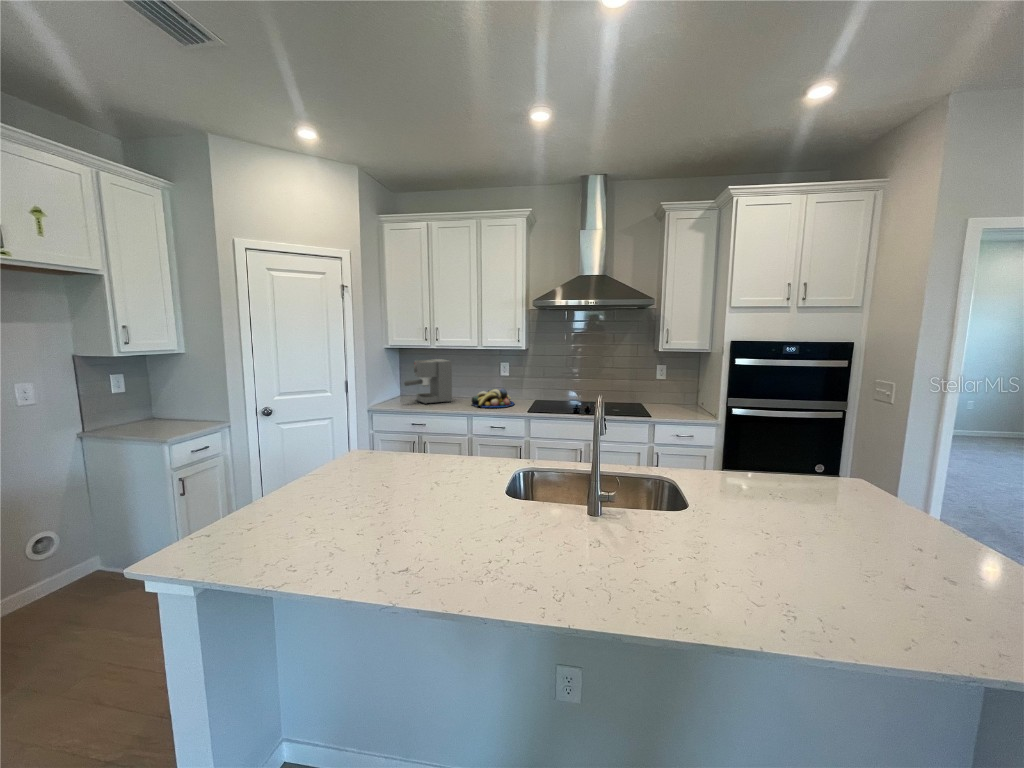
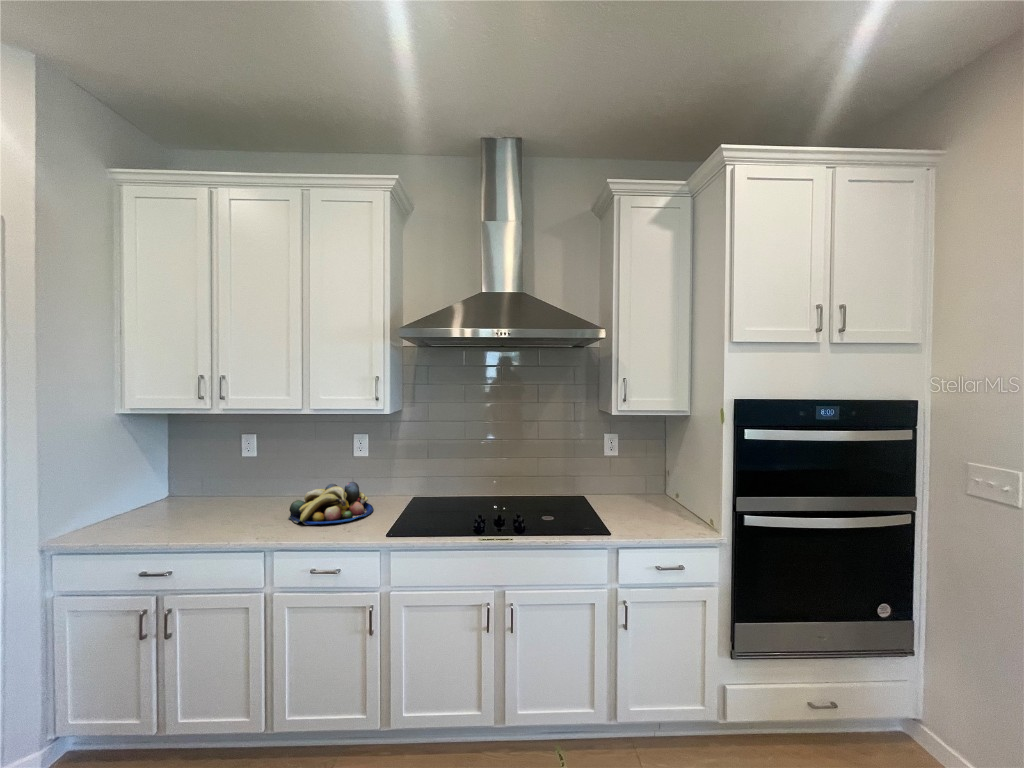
coffee maker: present [404,359,452,404] -> none [151,431,256,521]

